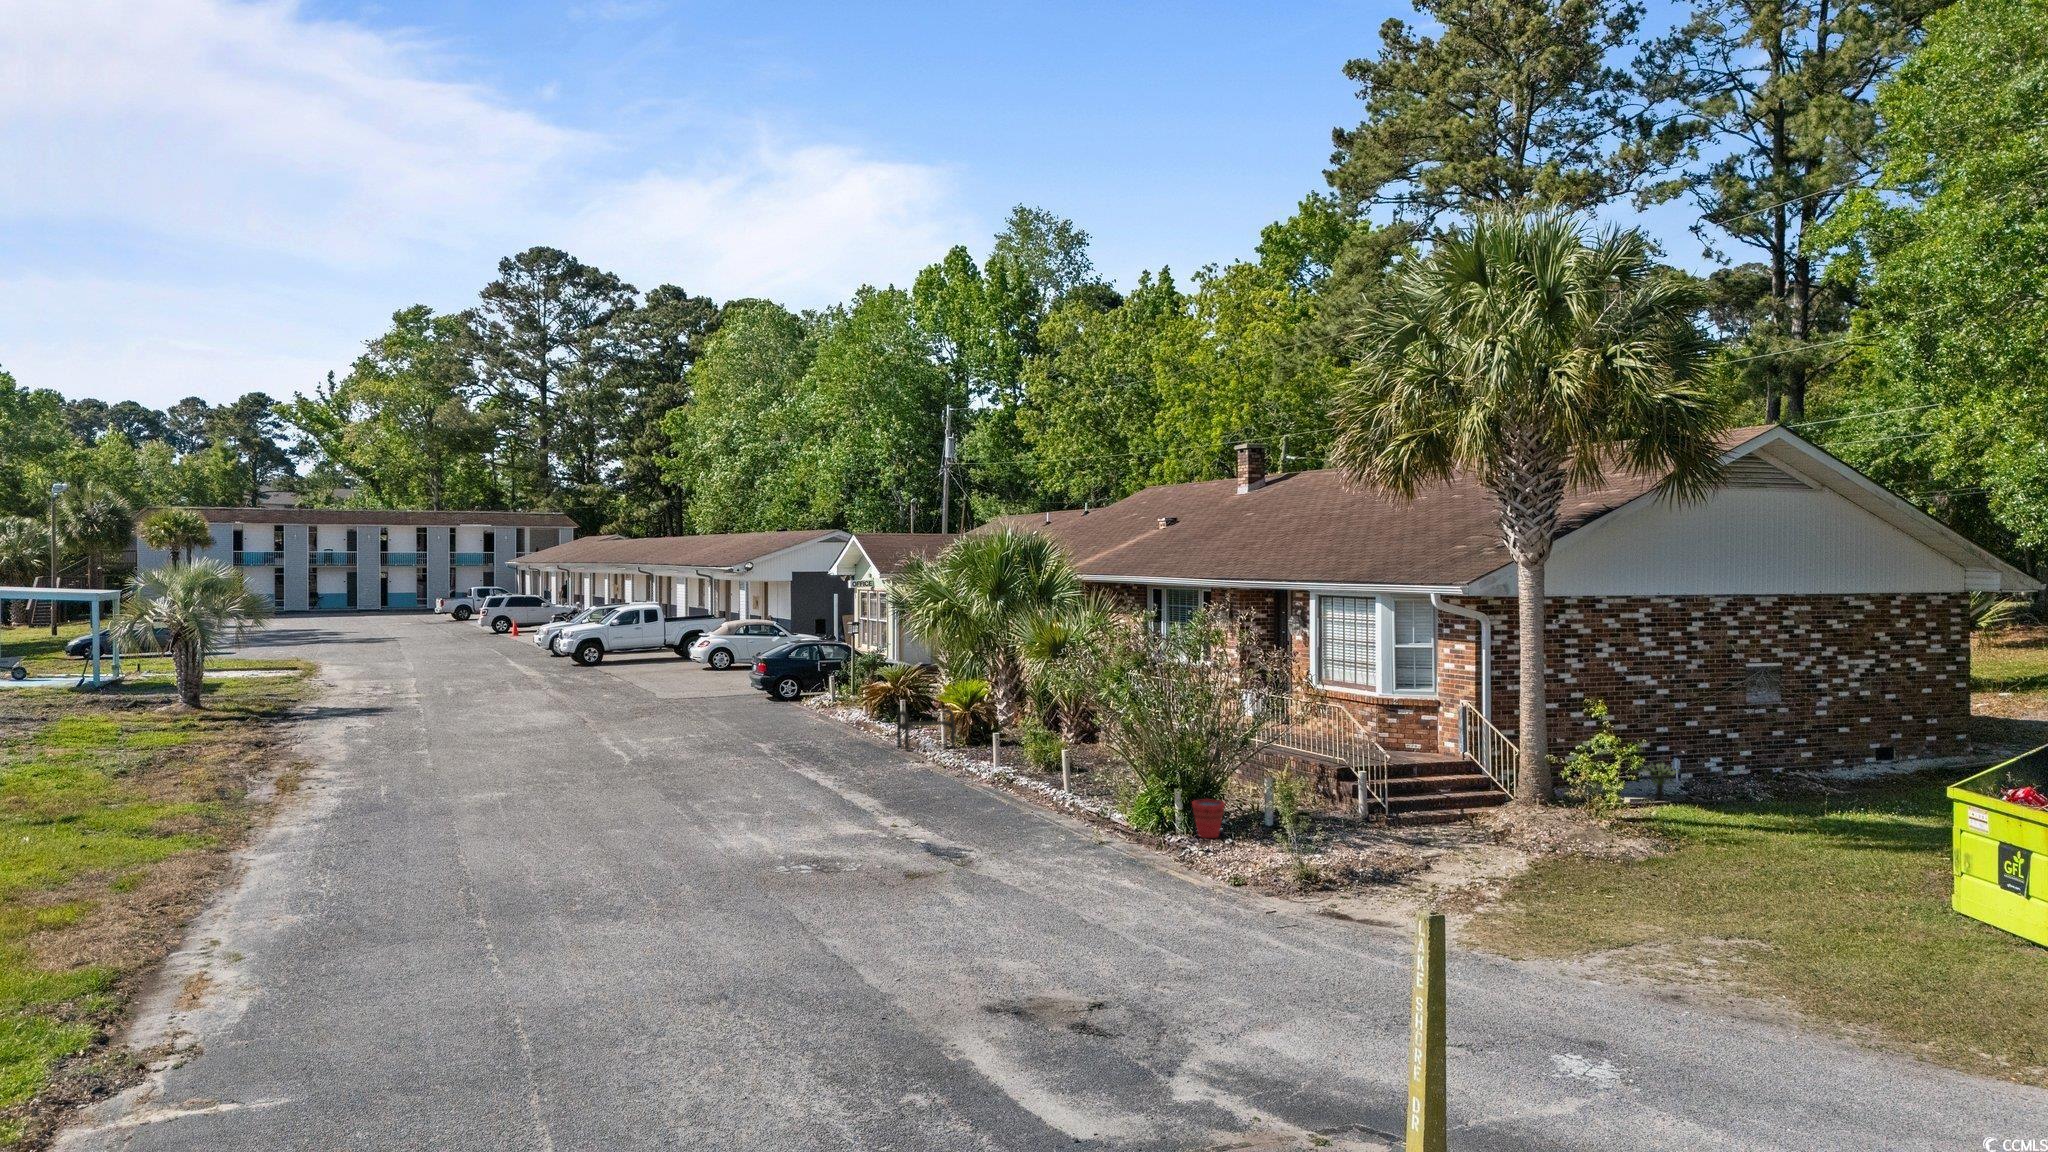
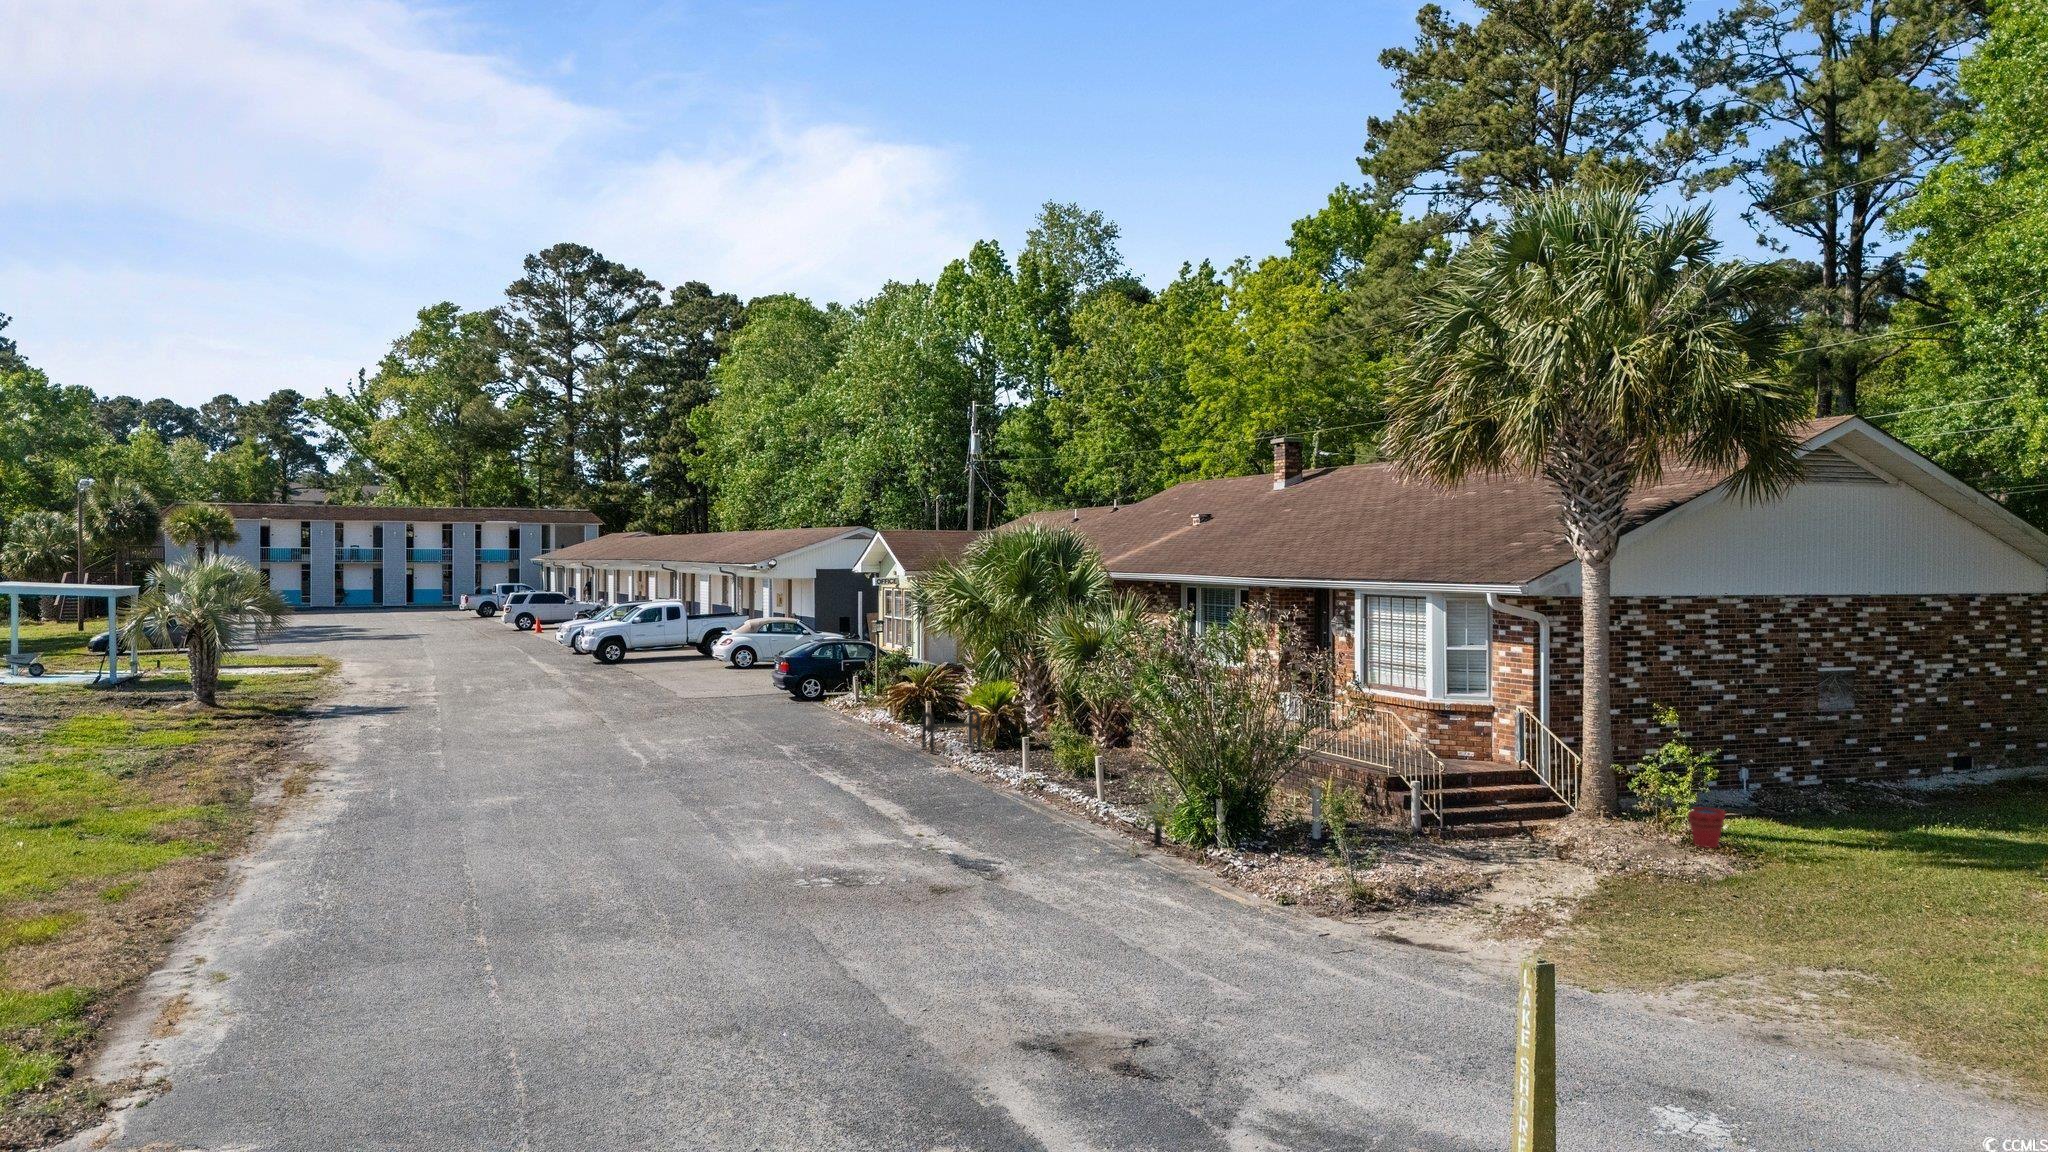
potted plant: present [1643,763,1677,799] -> present [1139,802,1174,847]
bucket: present [1192,799,1225,838] -> present [1688,807,1726,848]

